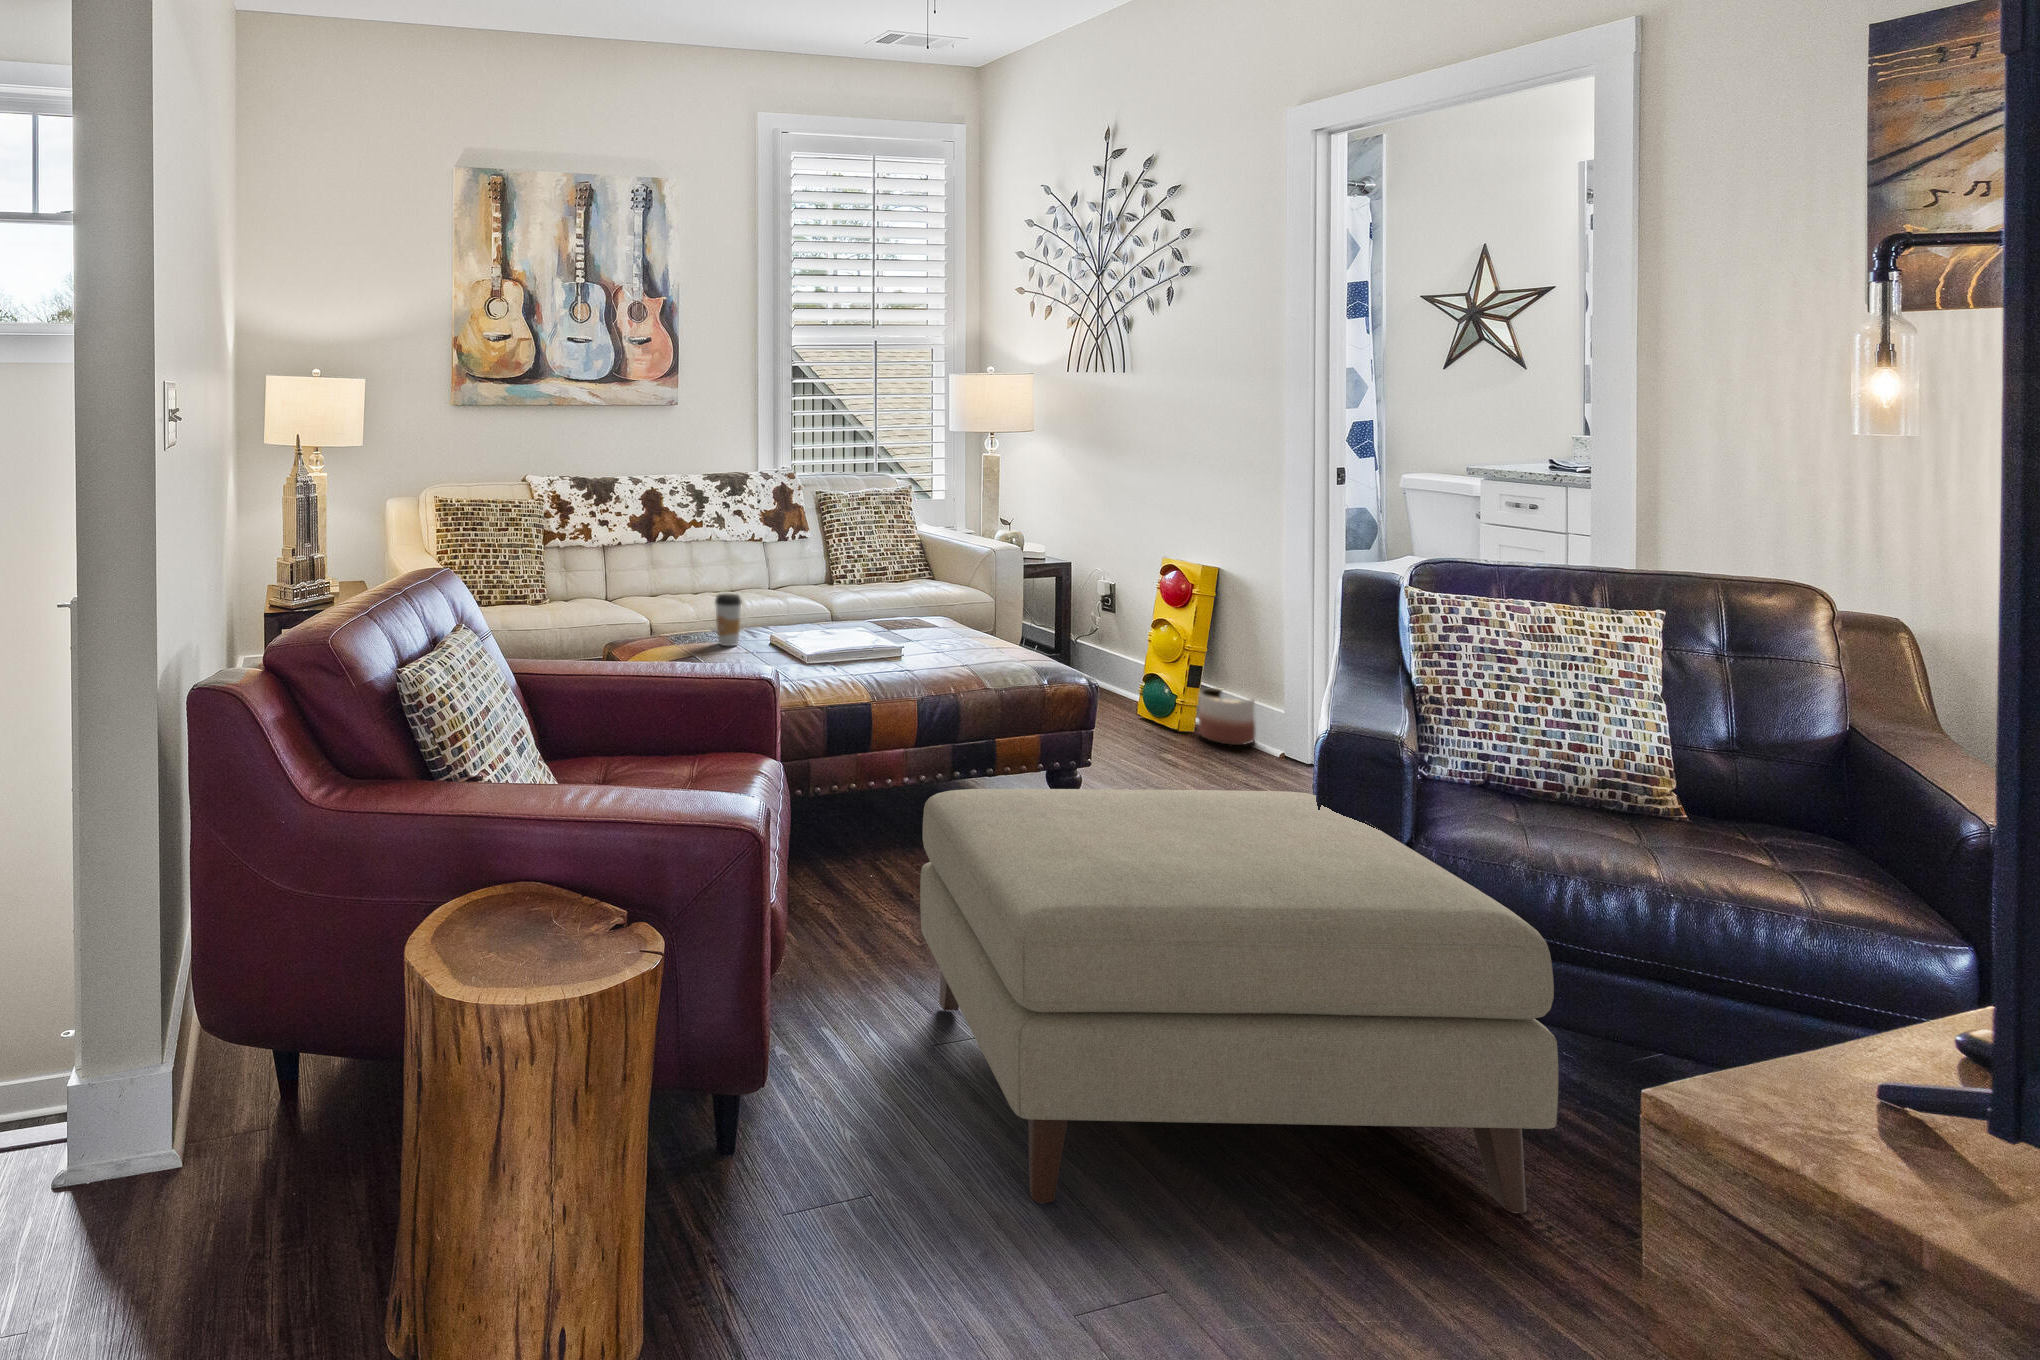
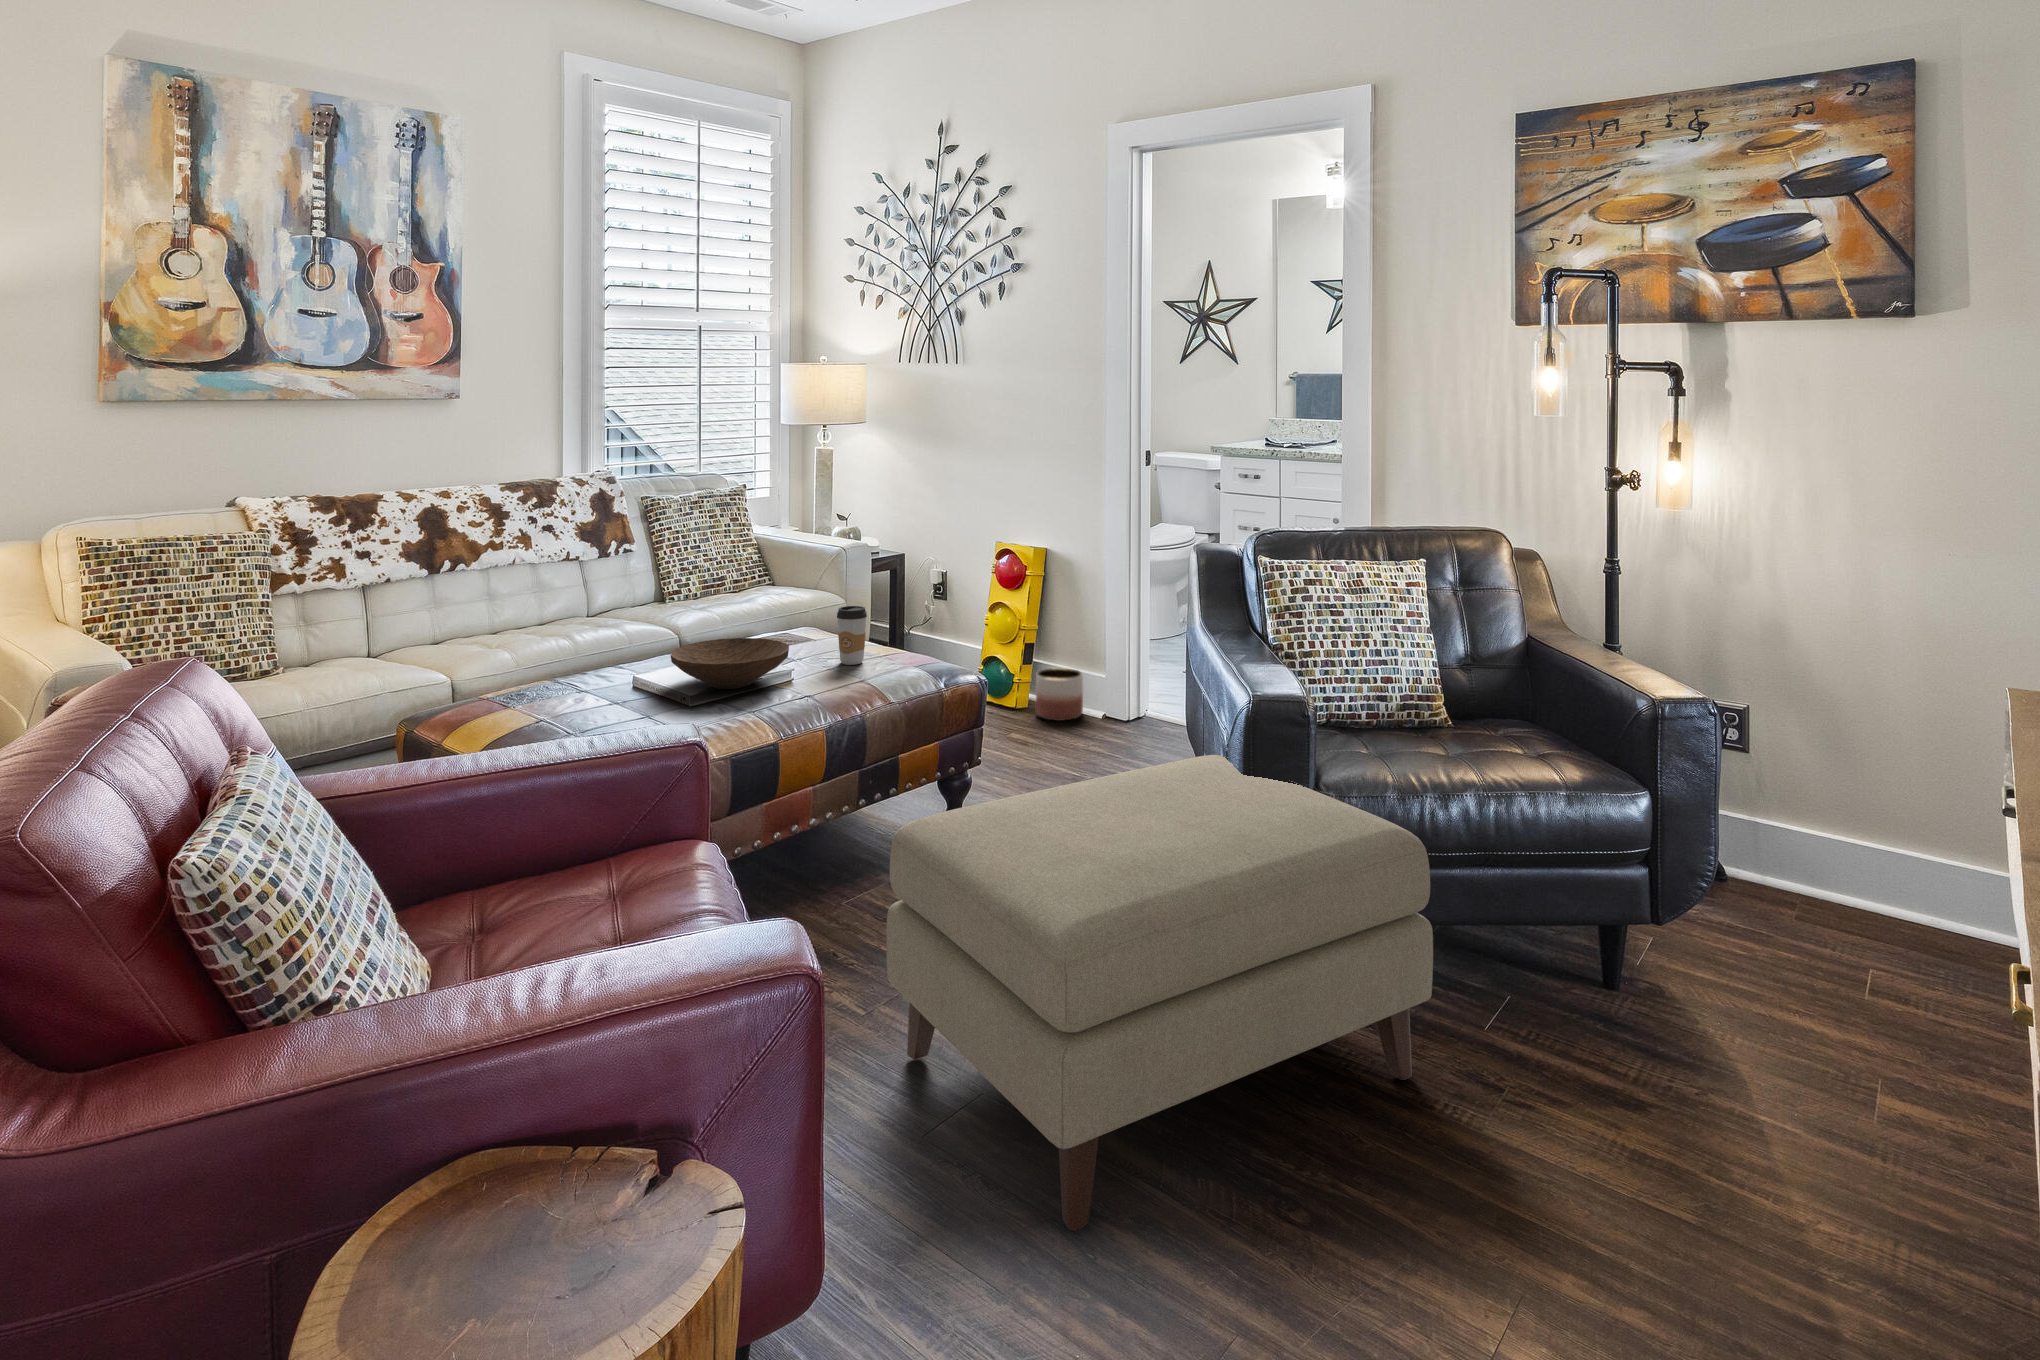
coffee cup: present [715,594,741,646] -> present [837,606,867,665]
wooden bowl: none [796,614,899,657] -> present [671,638,789,689]

